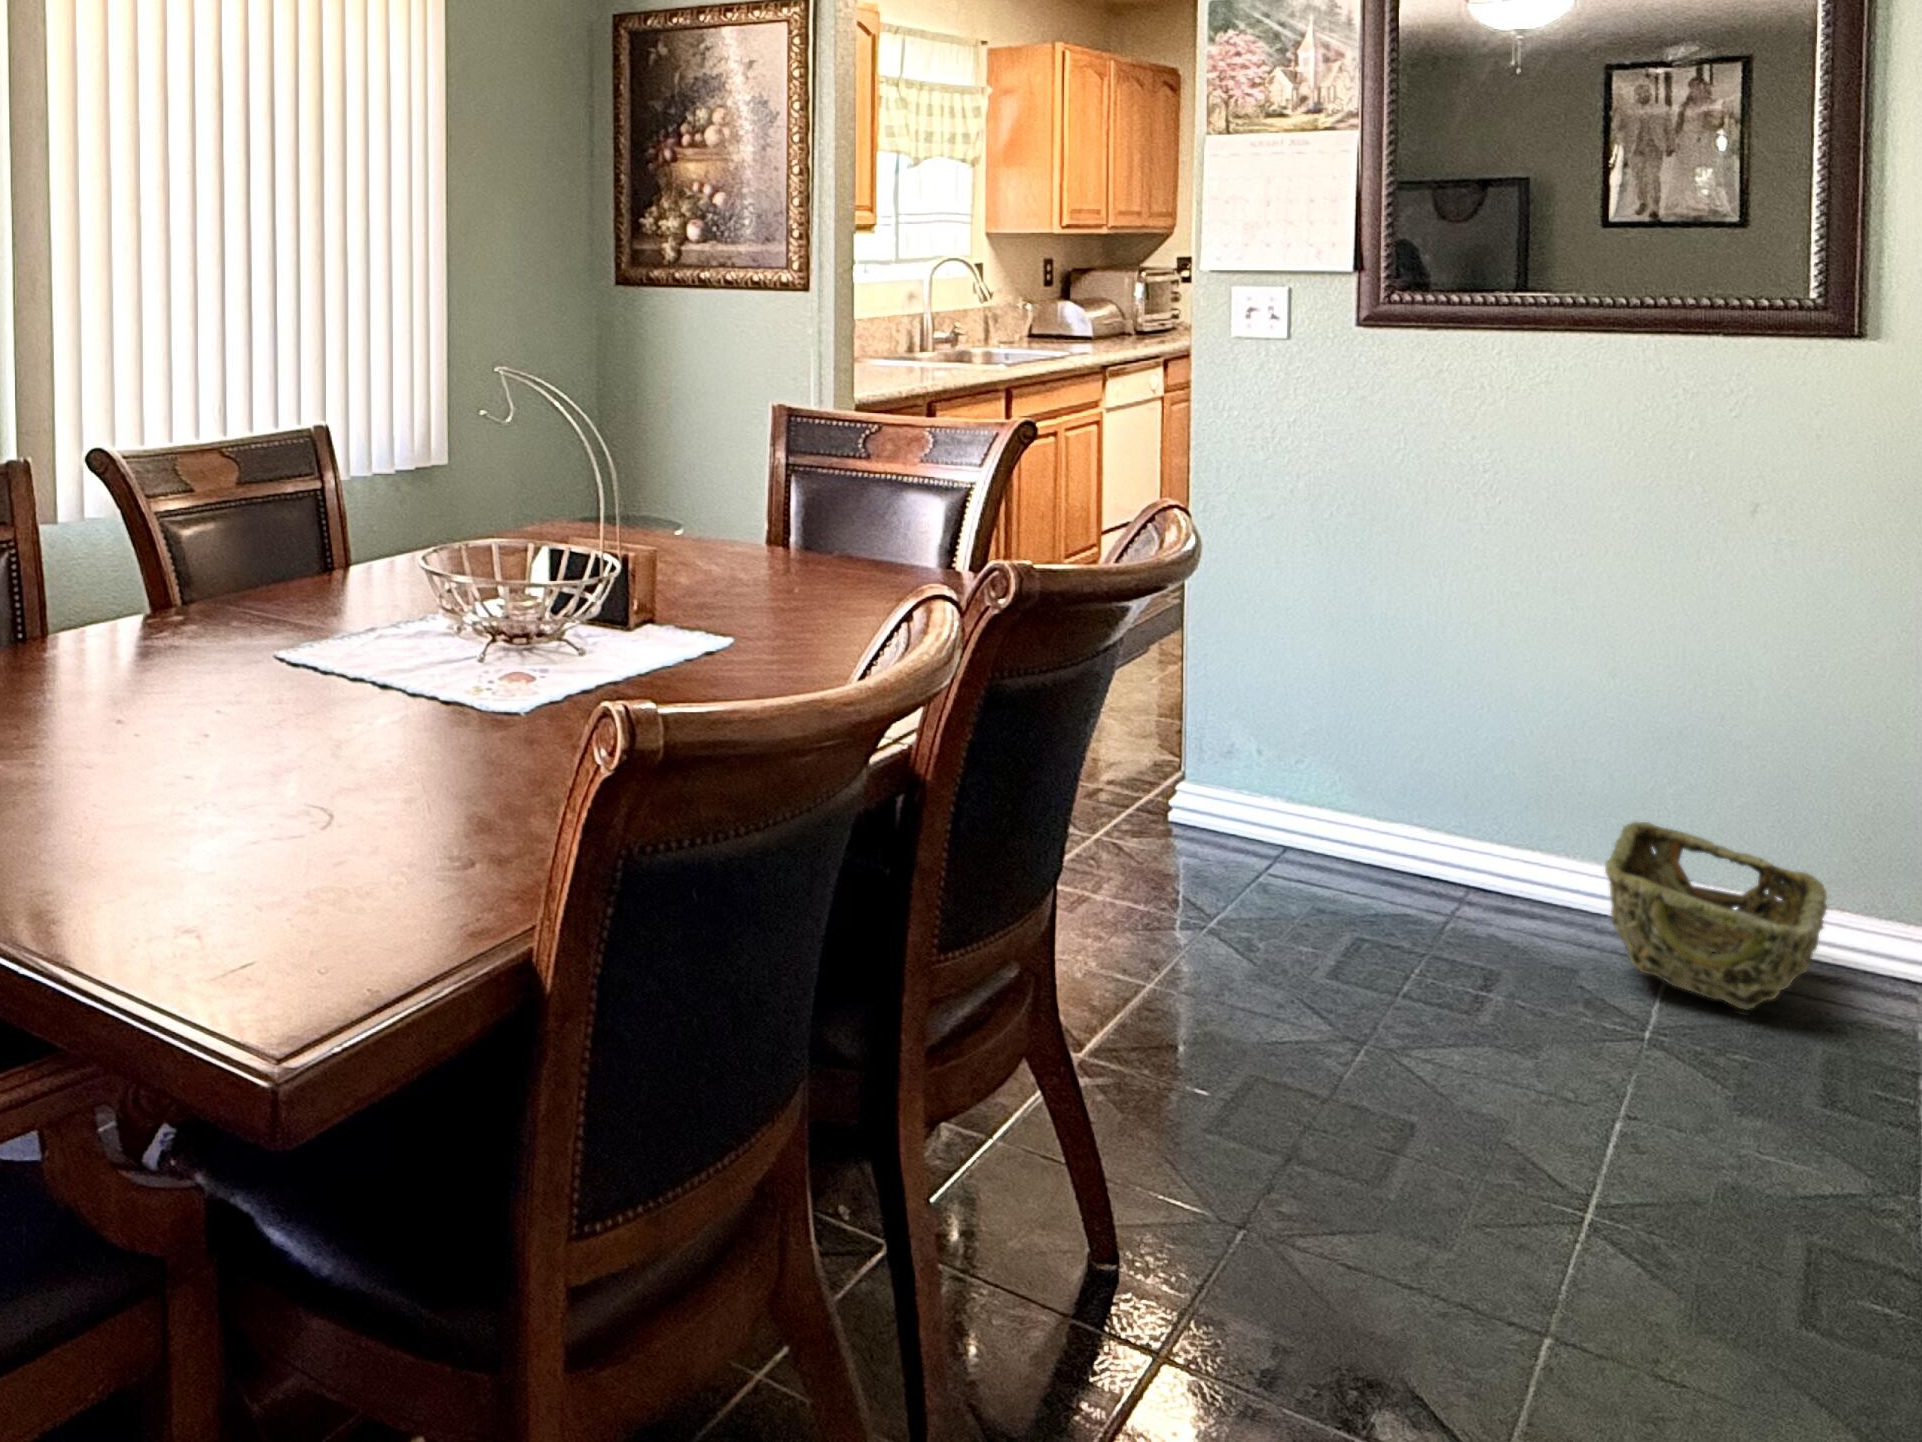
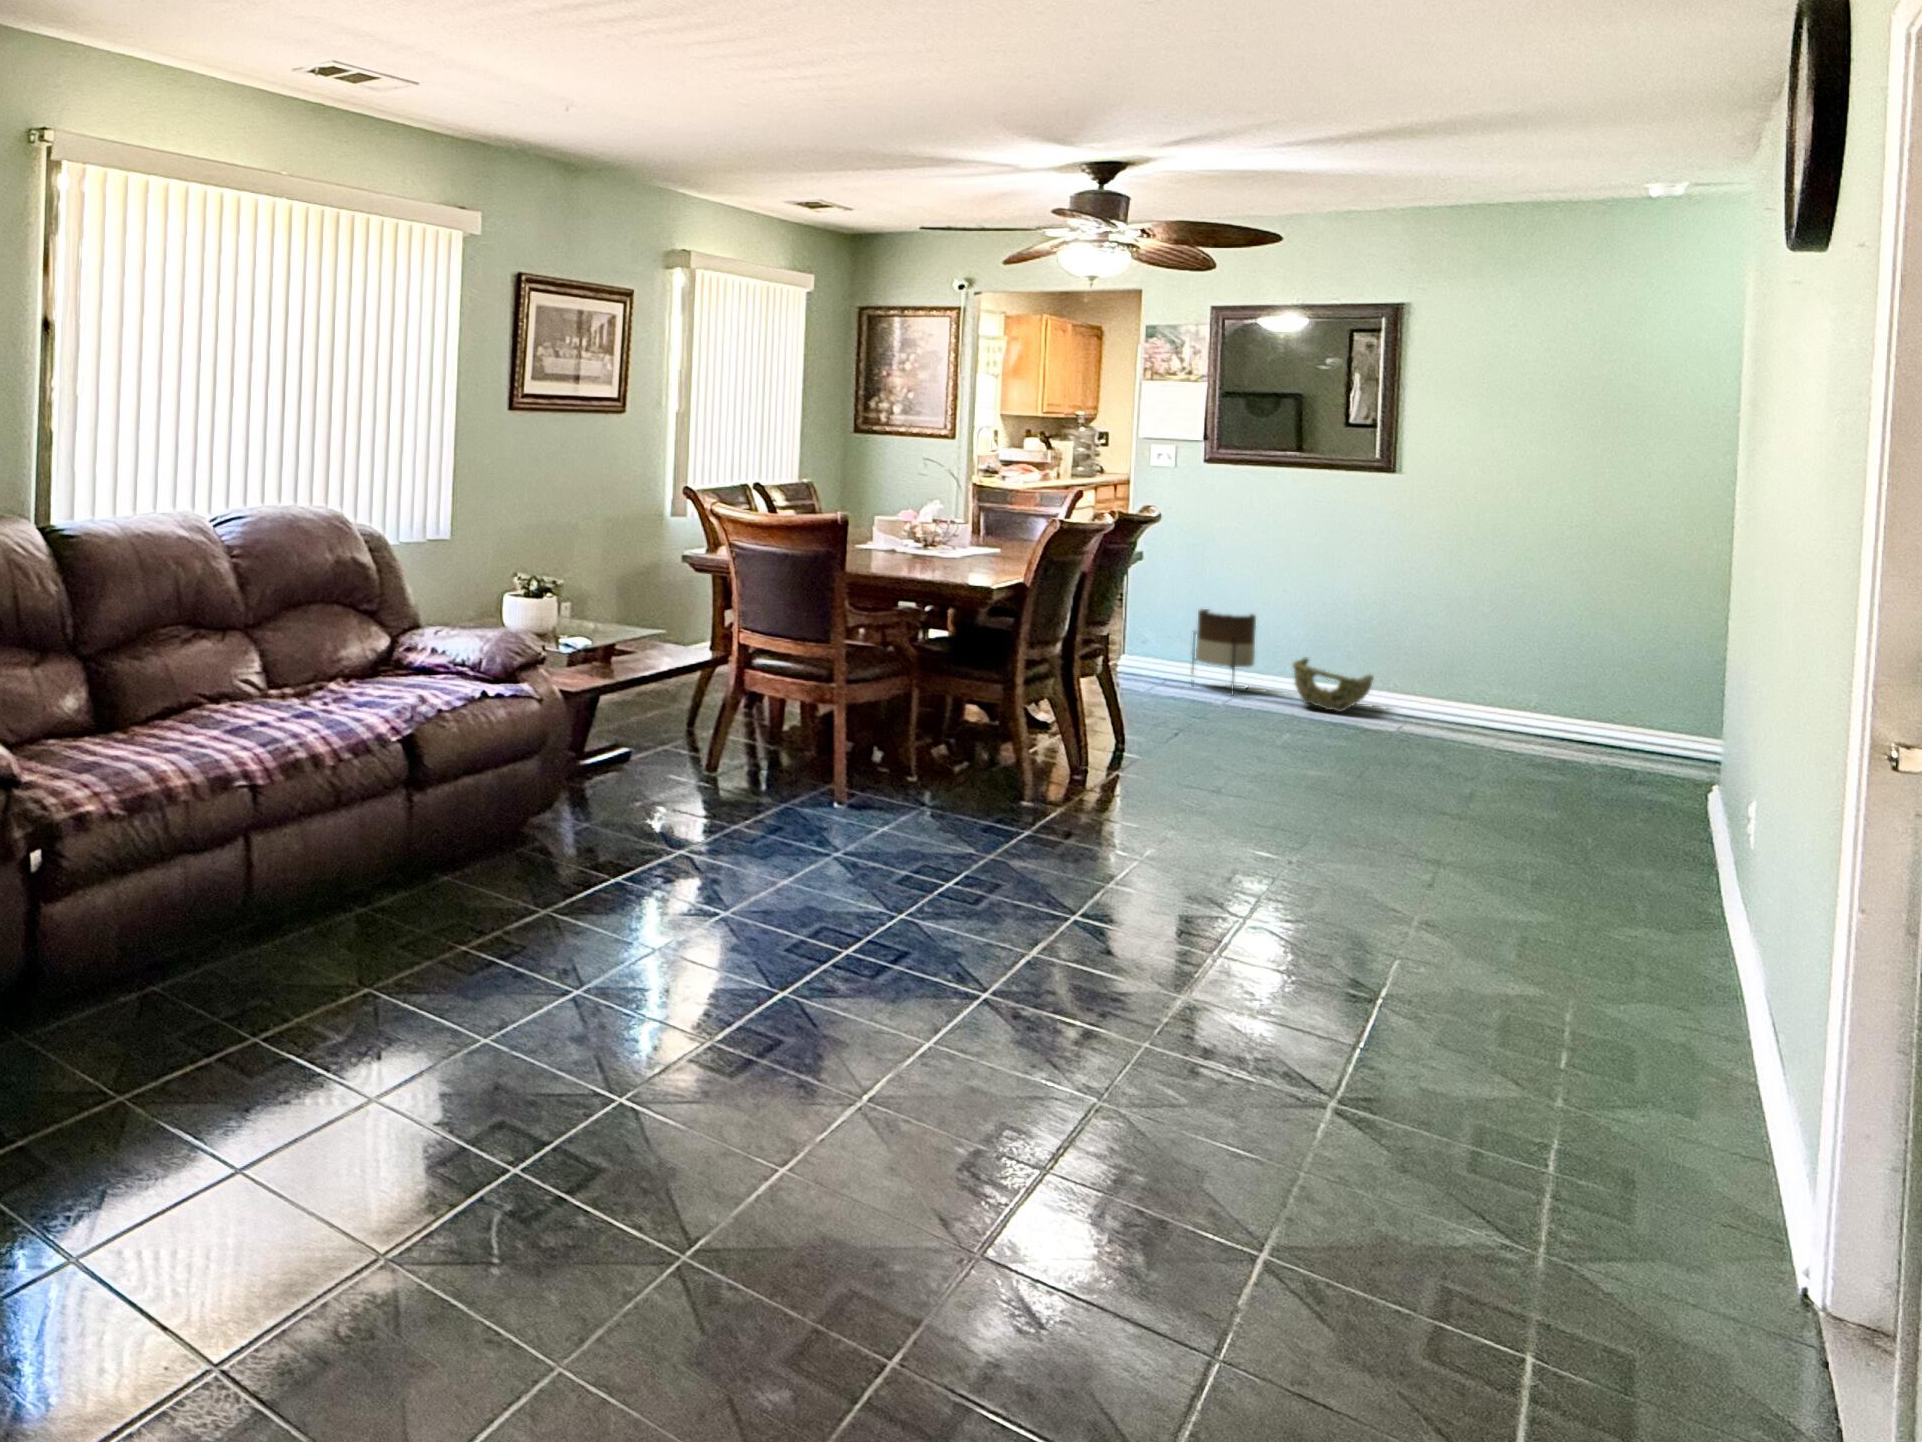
planter: none [1335,687,1496,924] -> present [1192,609,1256,694]

